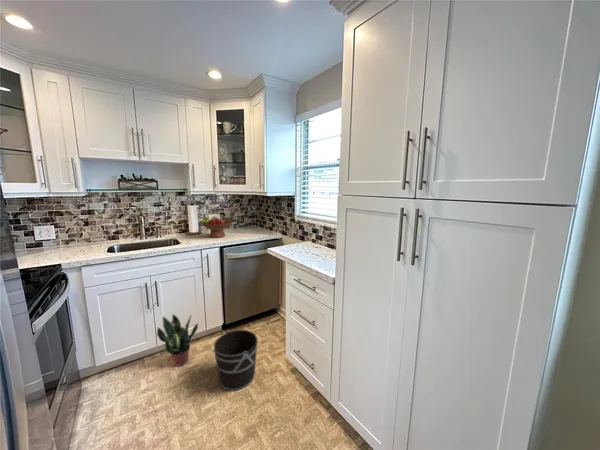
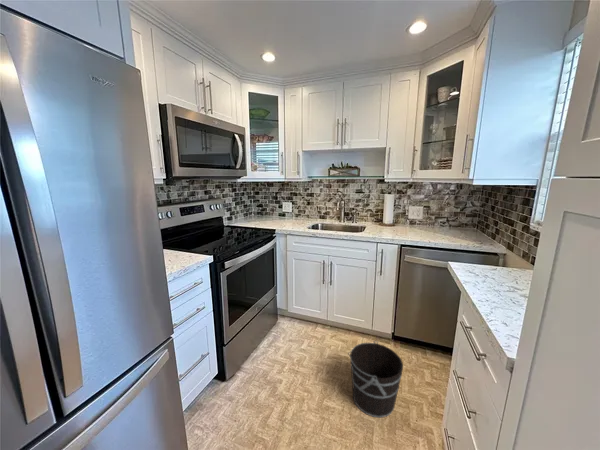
fruit bowl: present [201,217,232,238] -> none [389,208,429,234]
potted plant: present [157,315,198,366] -> none [324,296,358,350]

